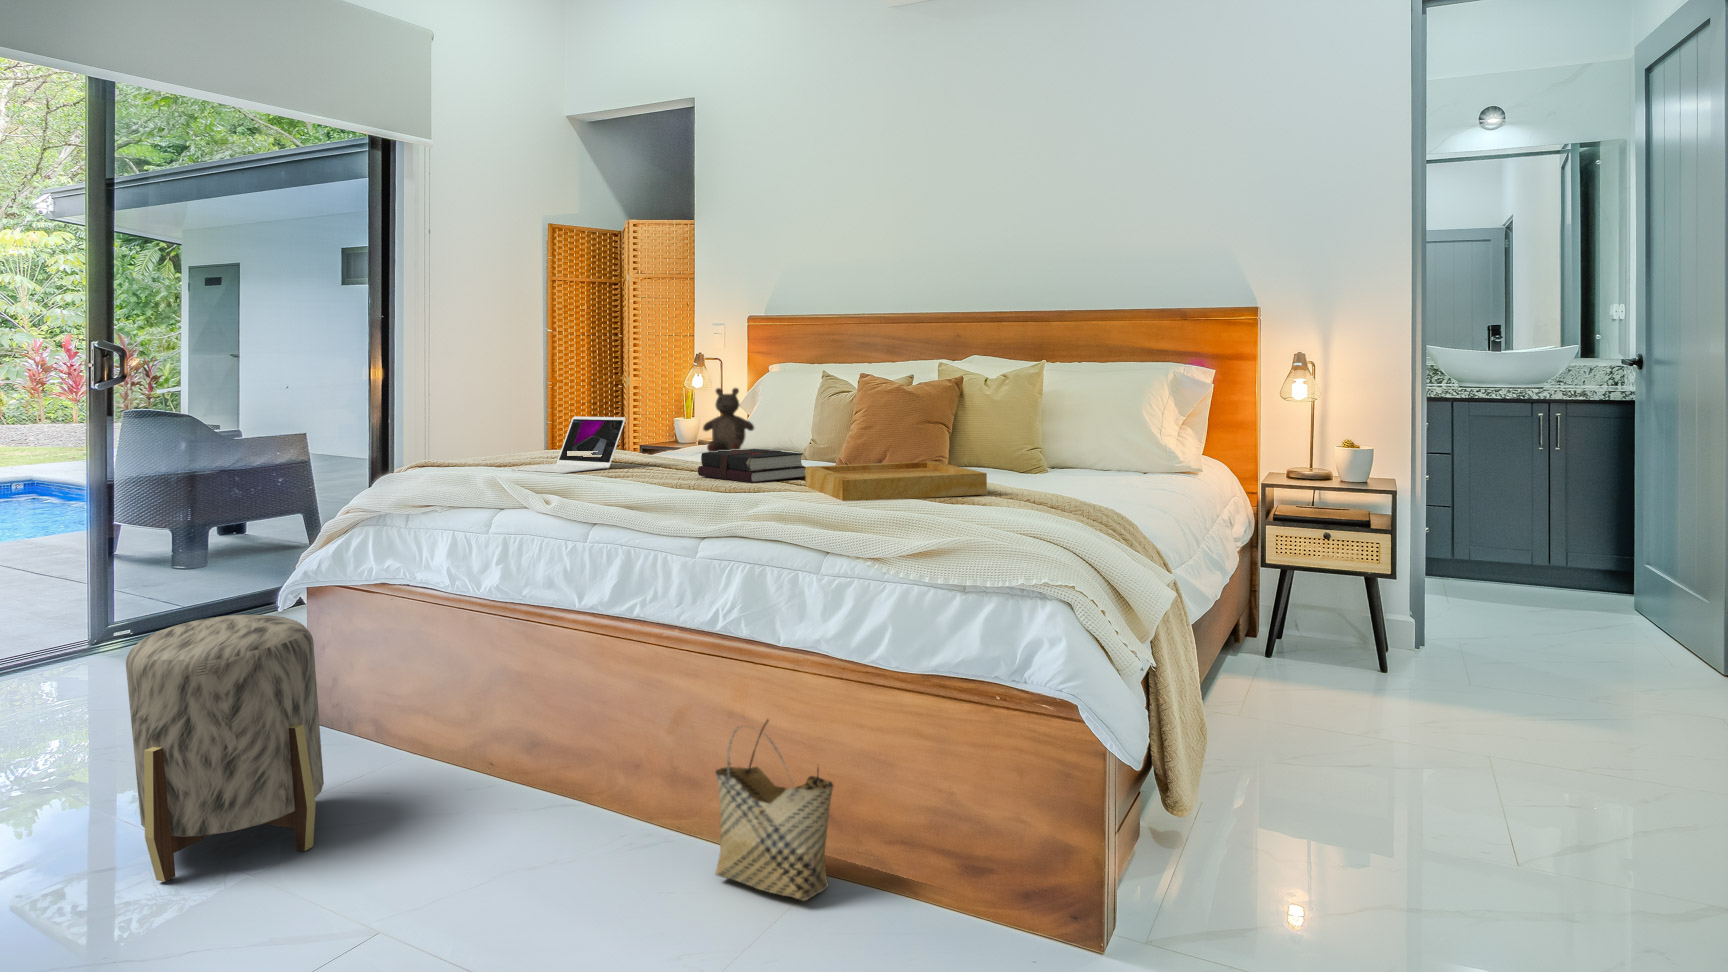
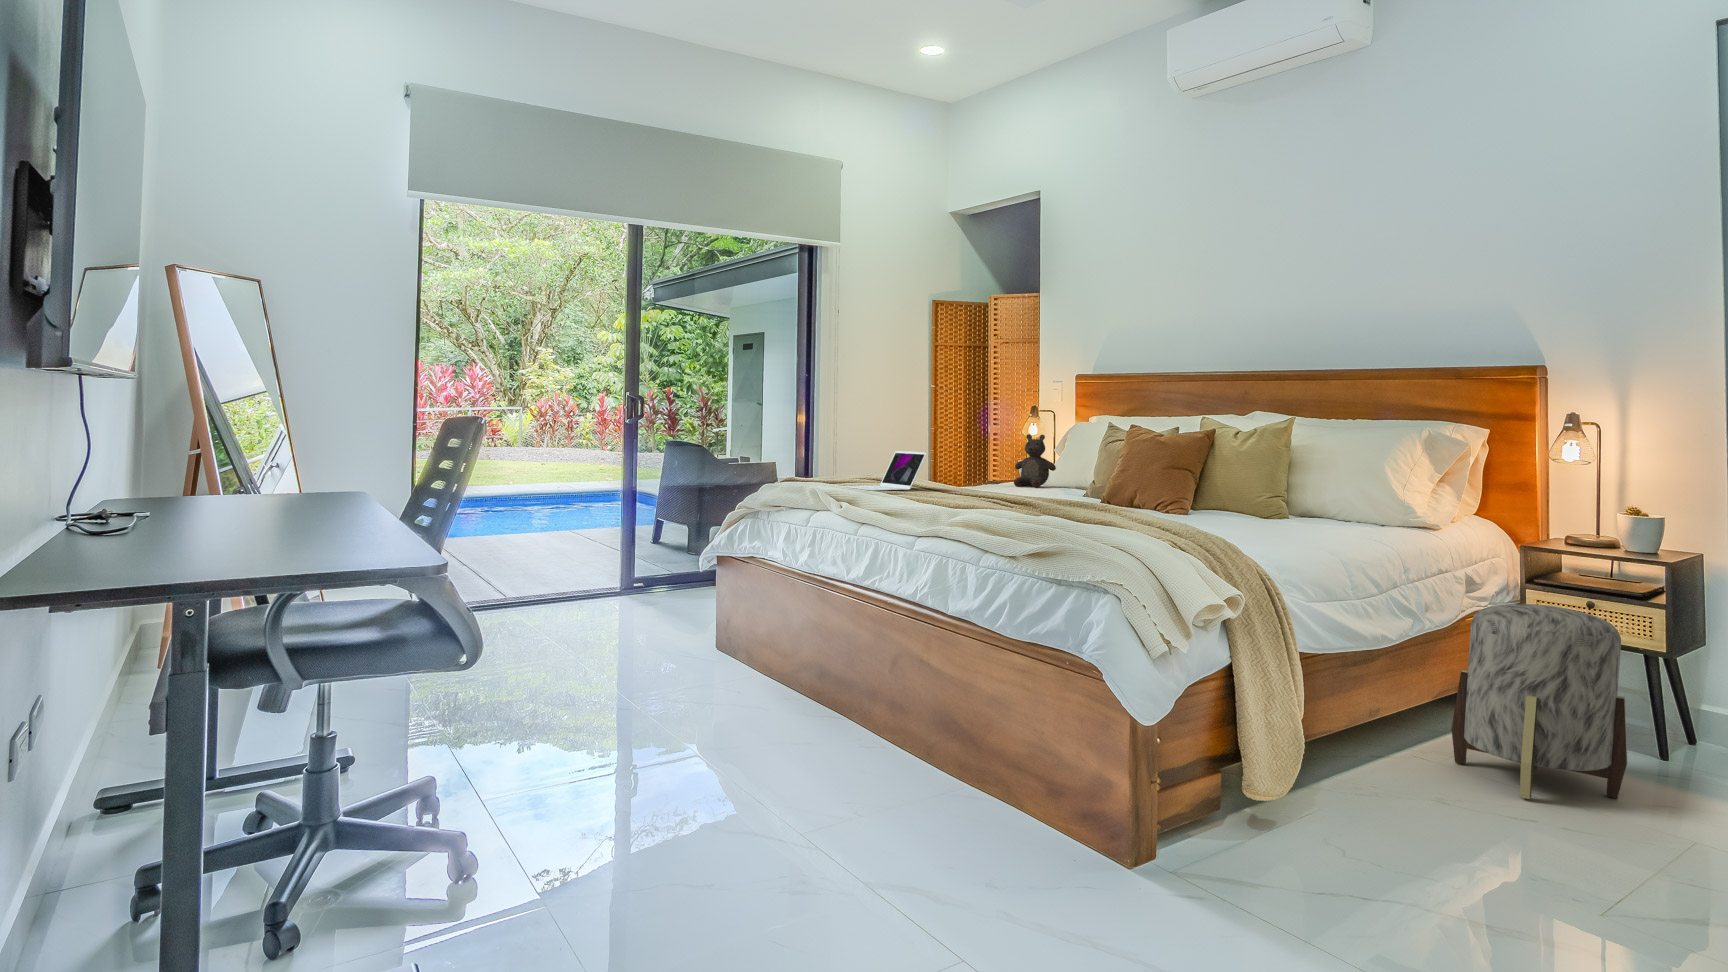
hardback book: present [698,449,806,483] -> none [958,480,1037,504]
tray: present [805,461,987,501] -> none [1017,493,1141,522]
ottoman: present [126,615,324,882] -> present [1451,604,1628,799]
woven basket: present [716,719,833,900] -> none [886,663,965,801]

